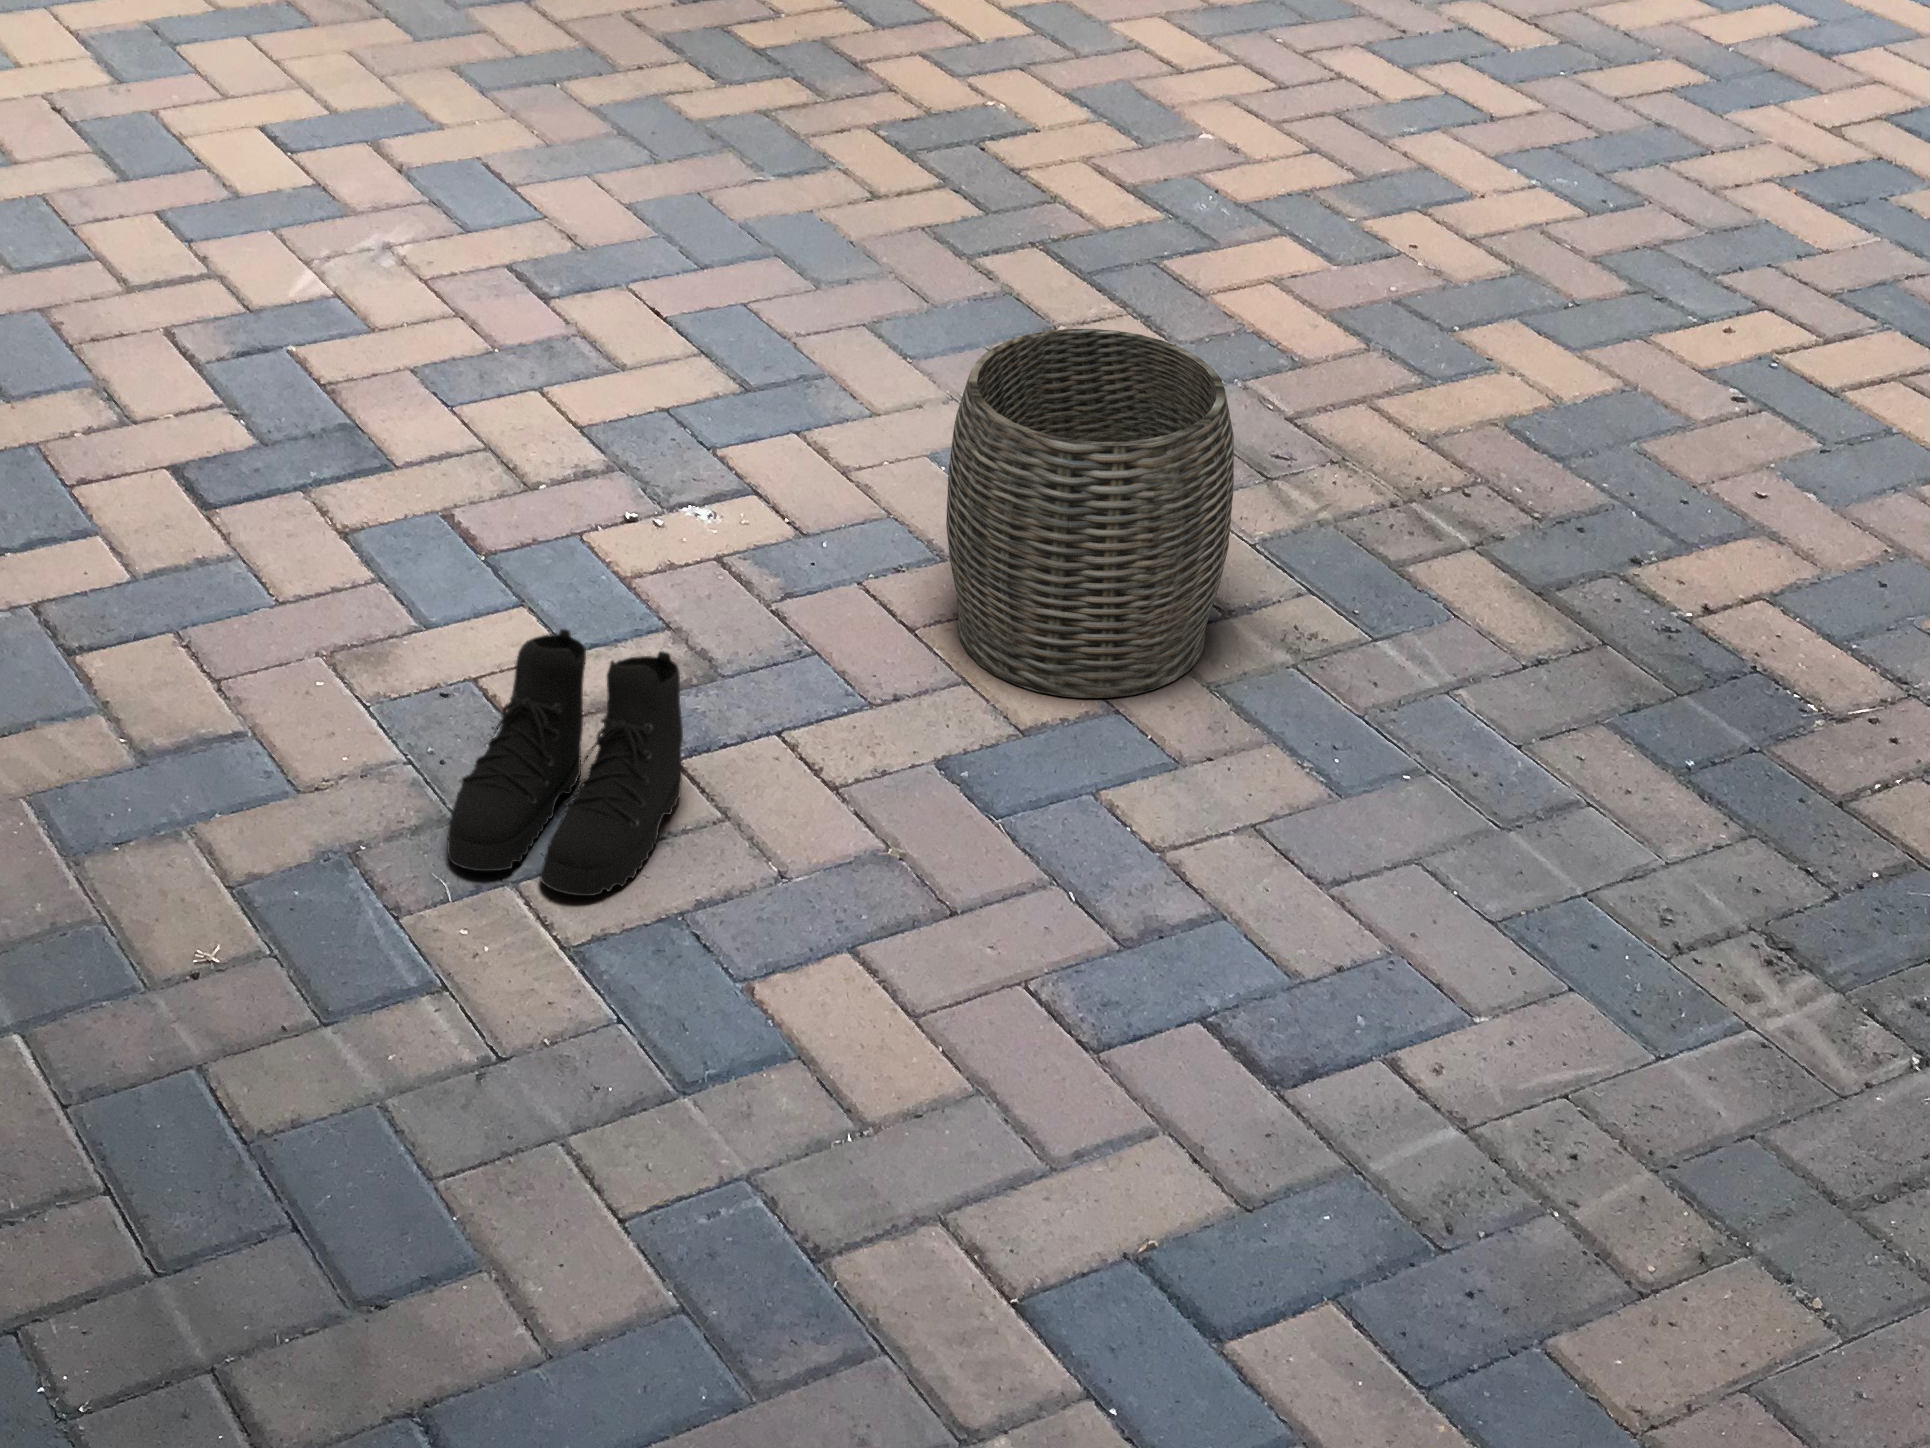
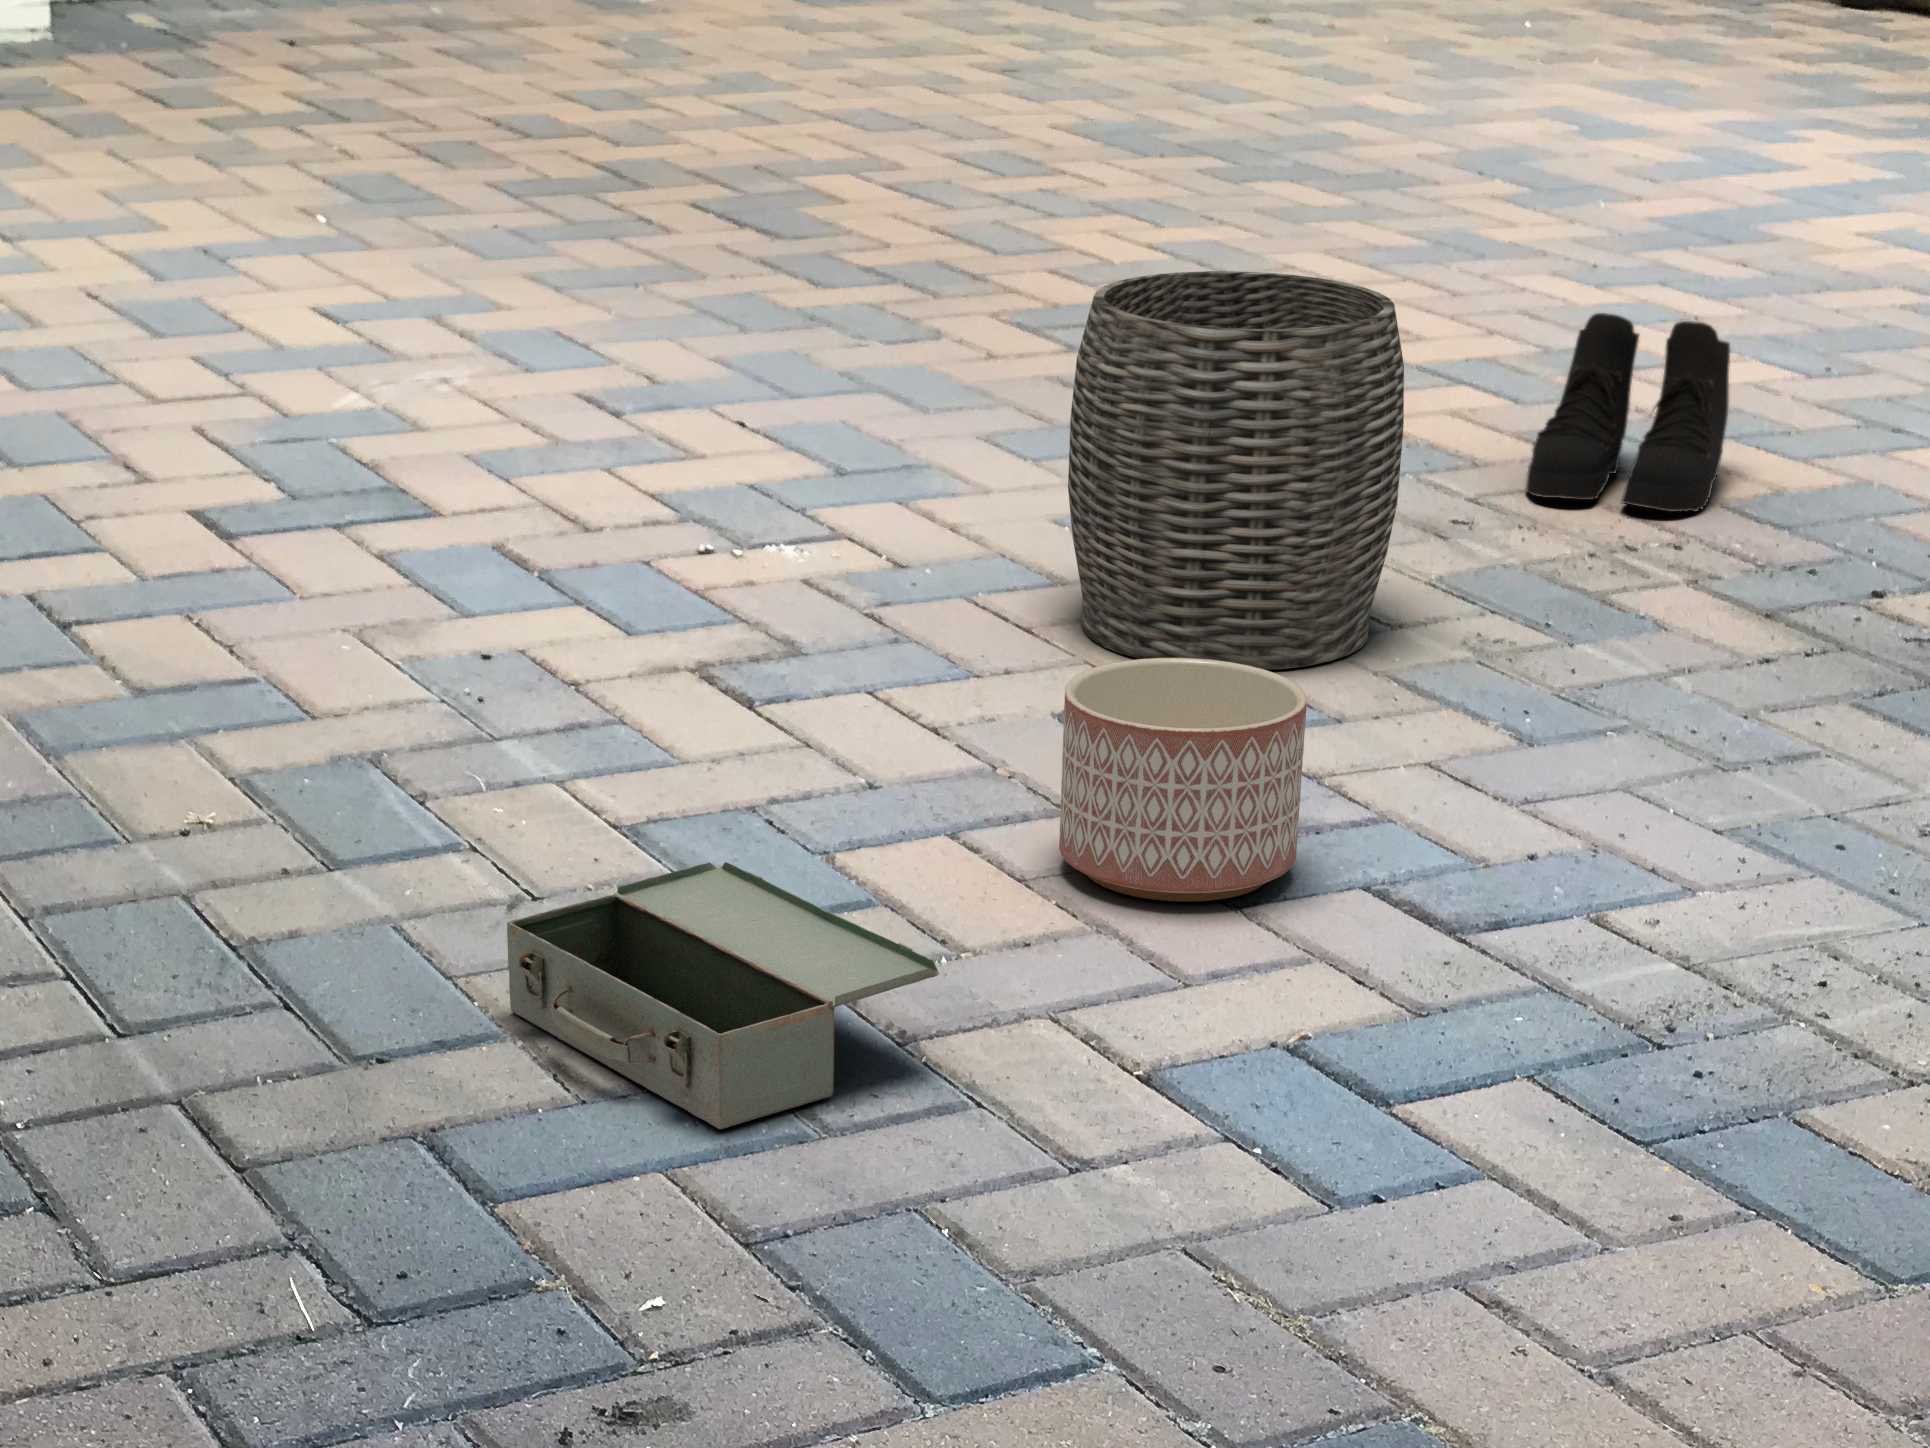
boots: present [447,629,683,896] -> present [1526,313,1730,512]
planter: none [944,821,1151,1055] -> present [1059,658,1307,902]
toolbox: none [484,1081,848,1404] -> present [507,862,939,1129]

